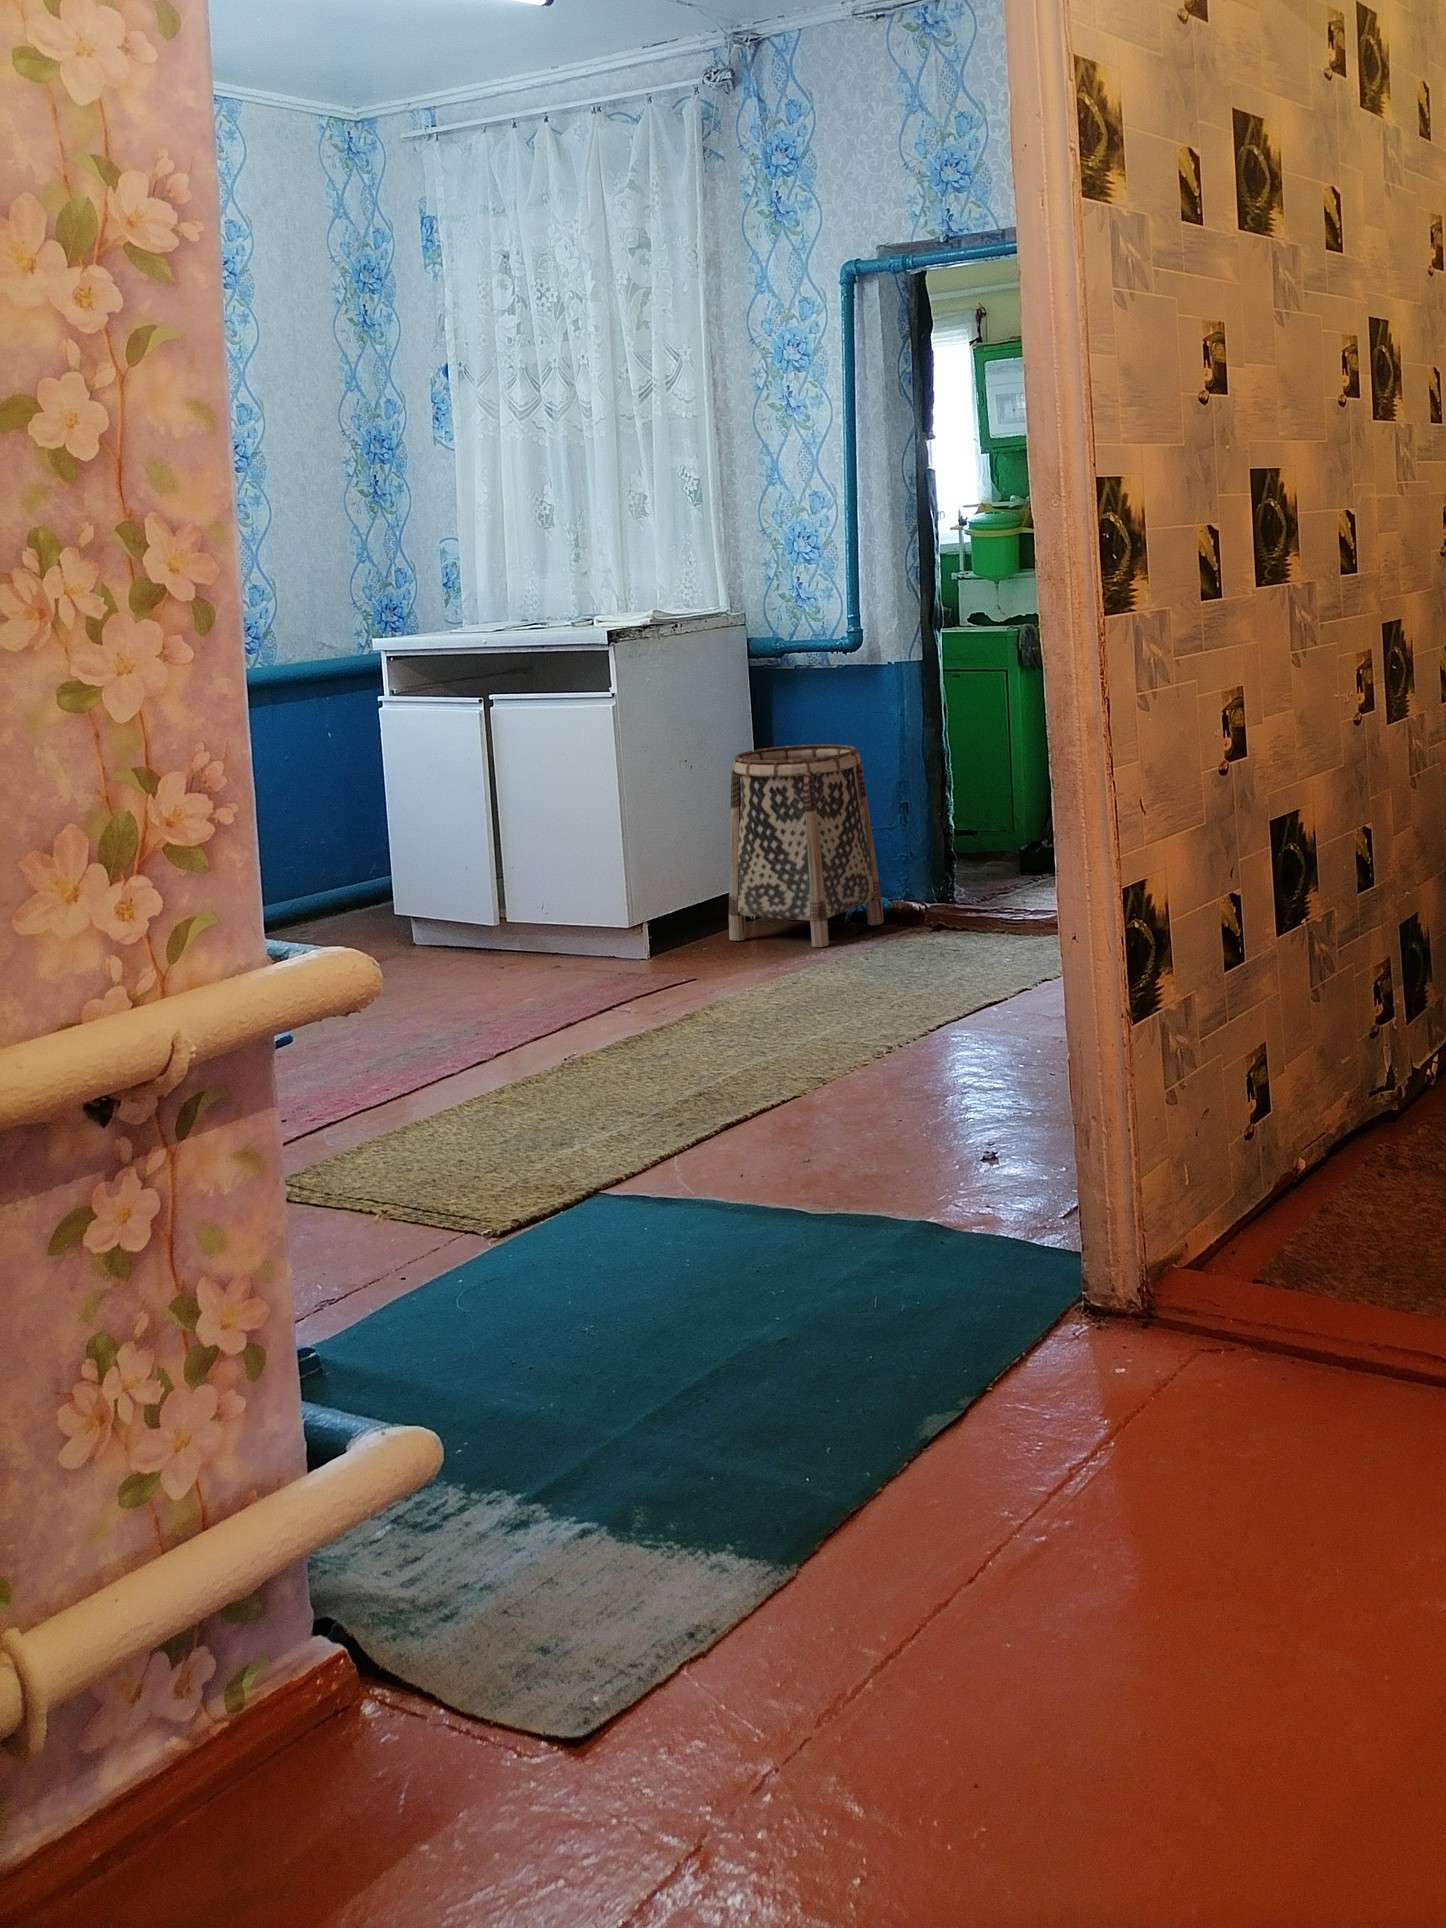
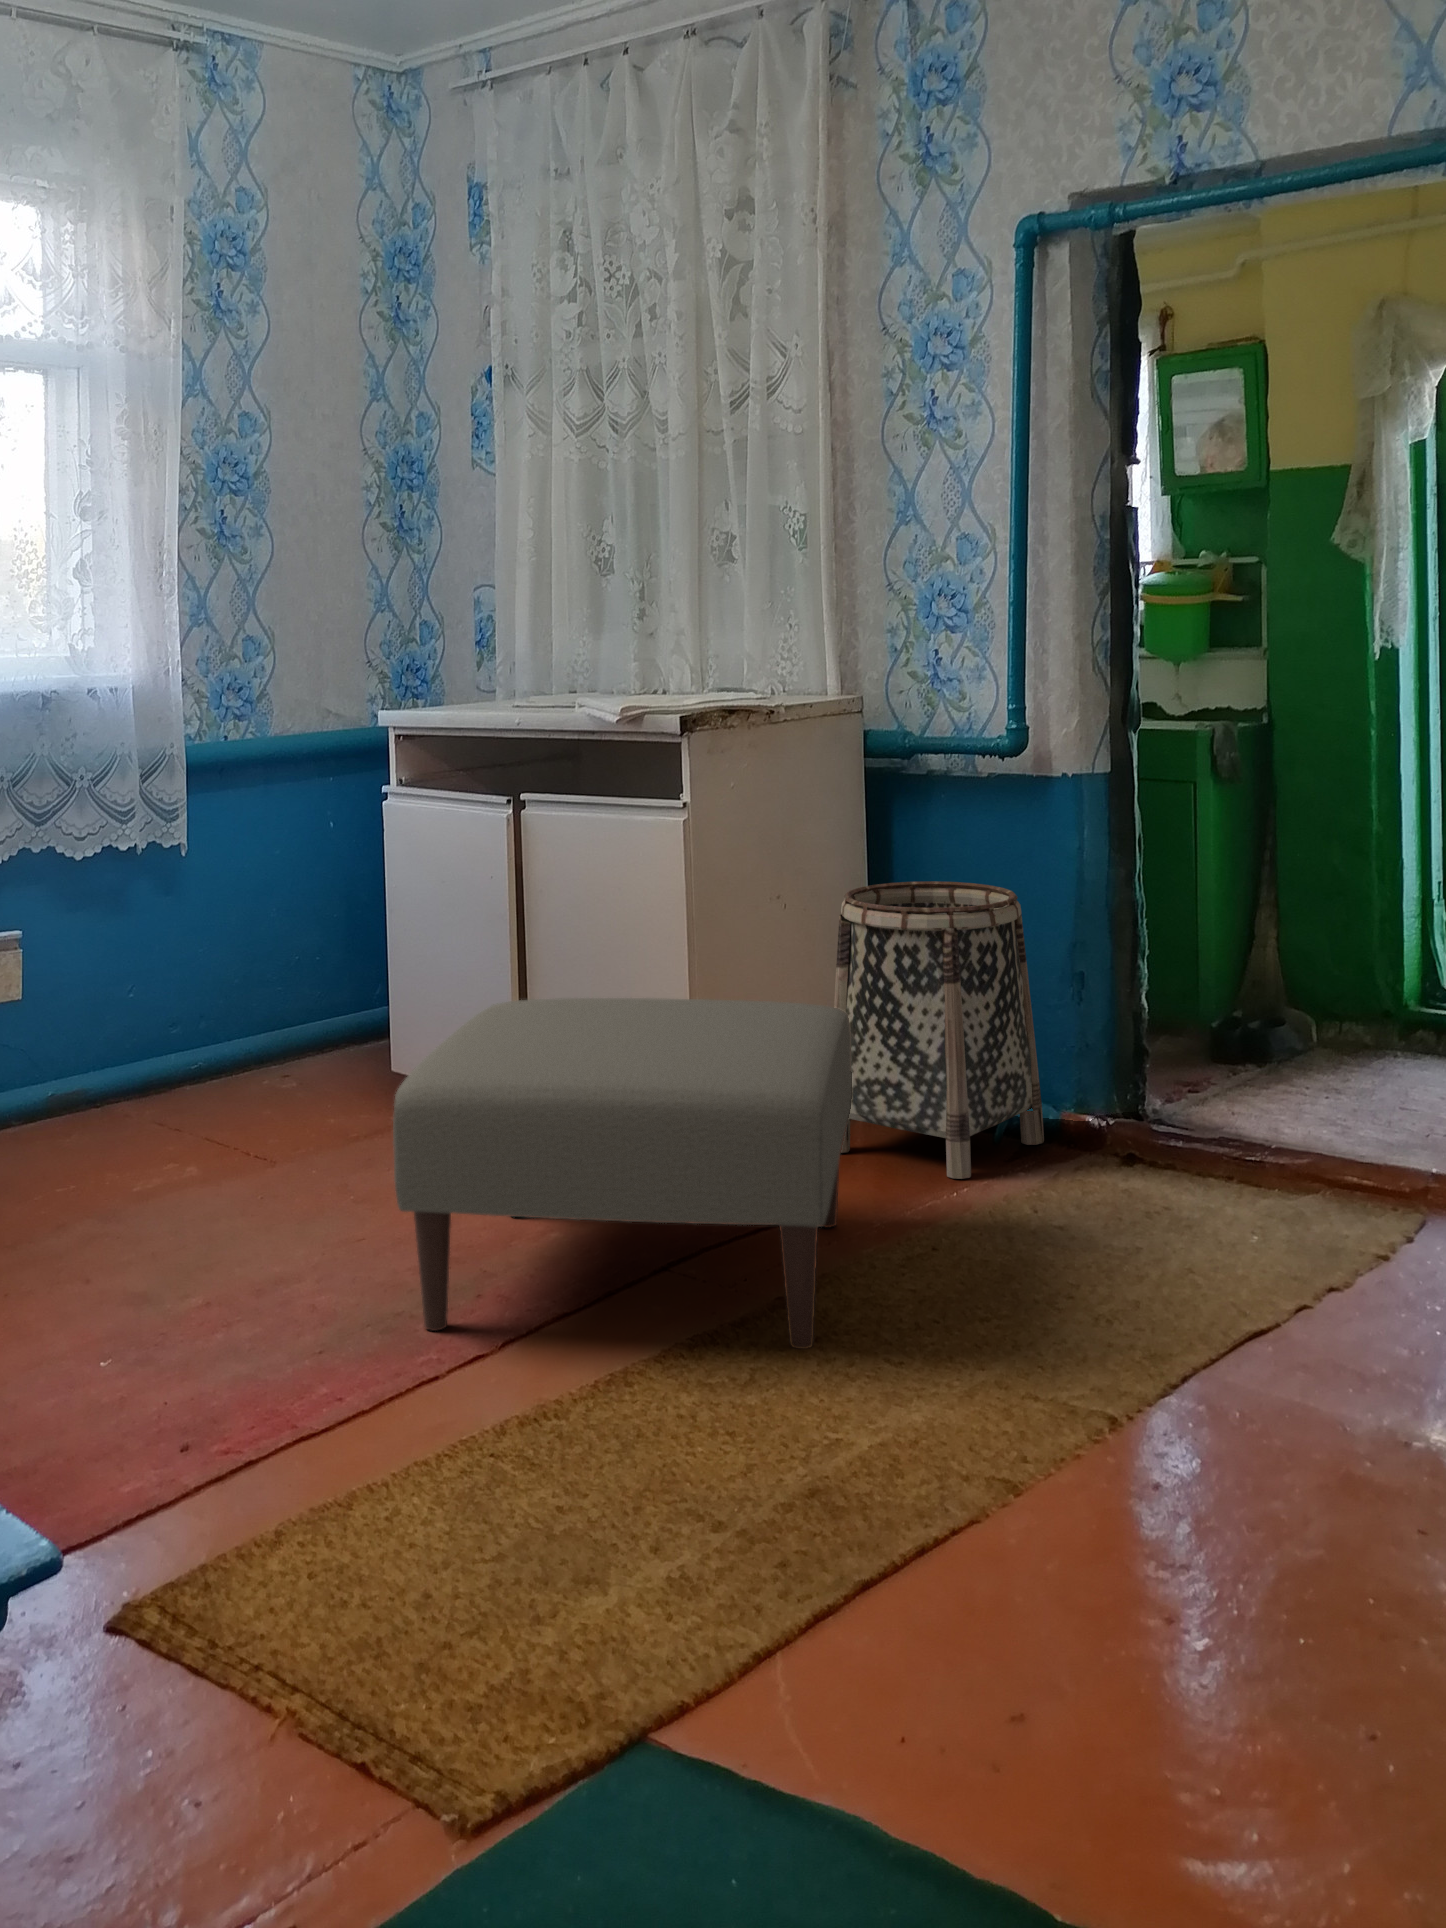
ottoman: none [413,827,738,1054] -> present [393,998,851,1349]

